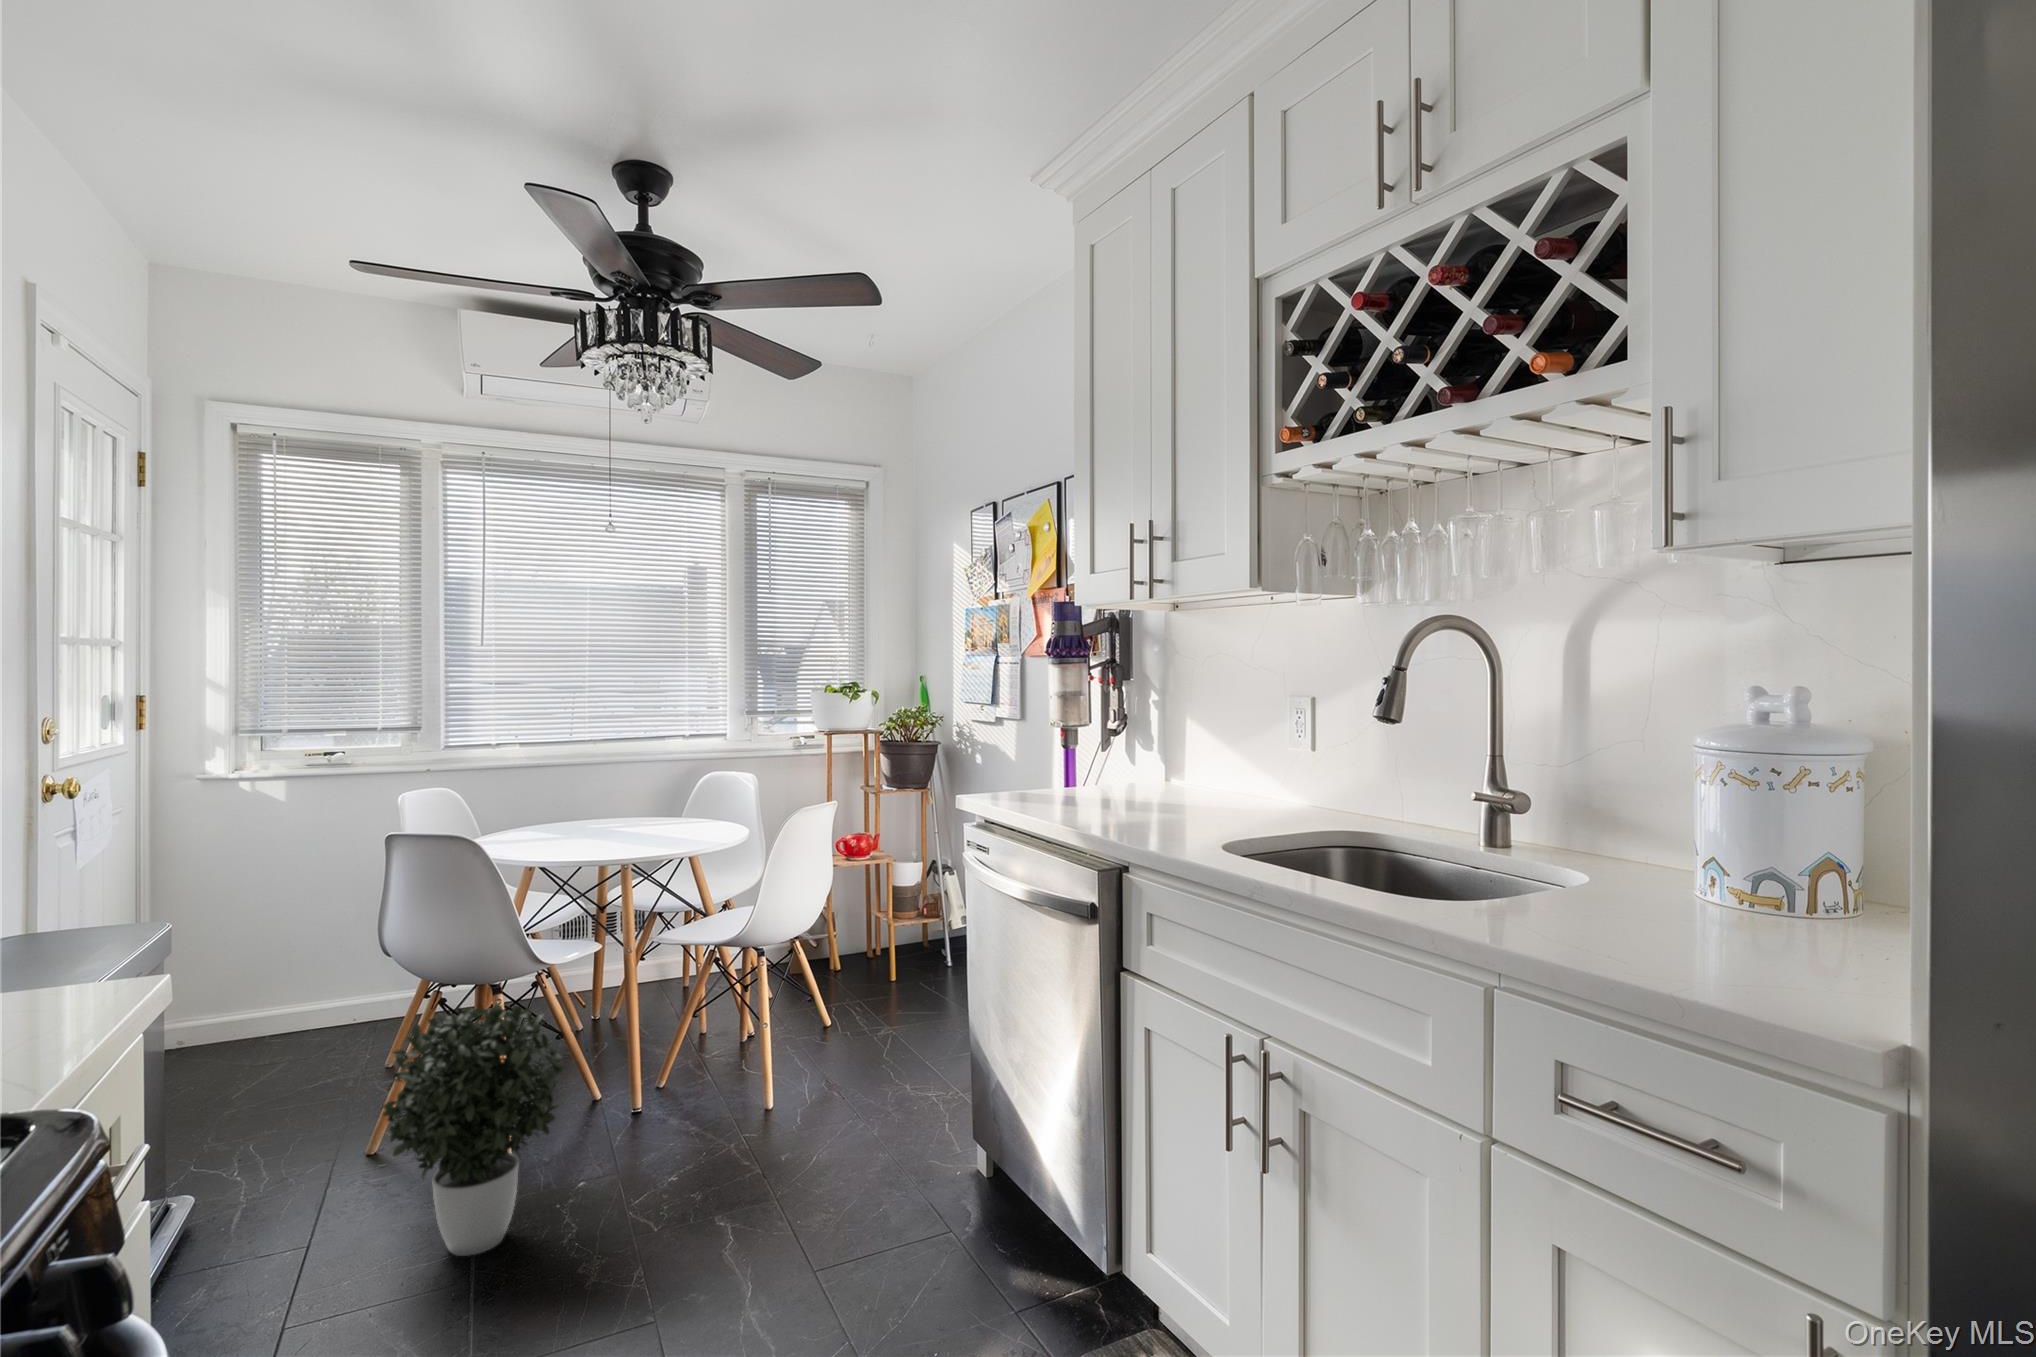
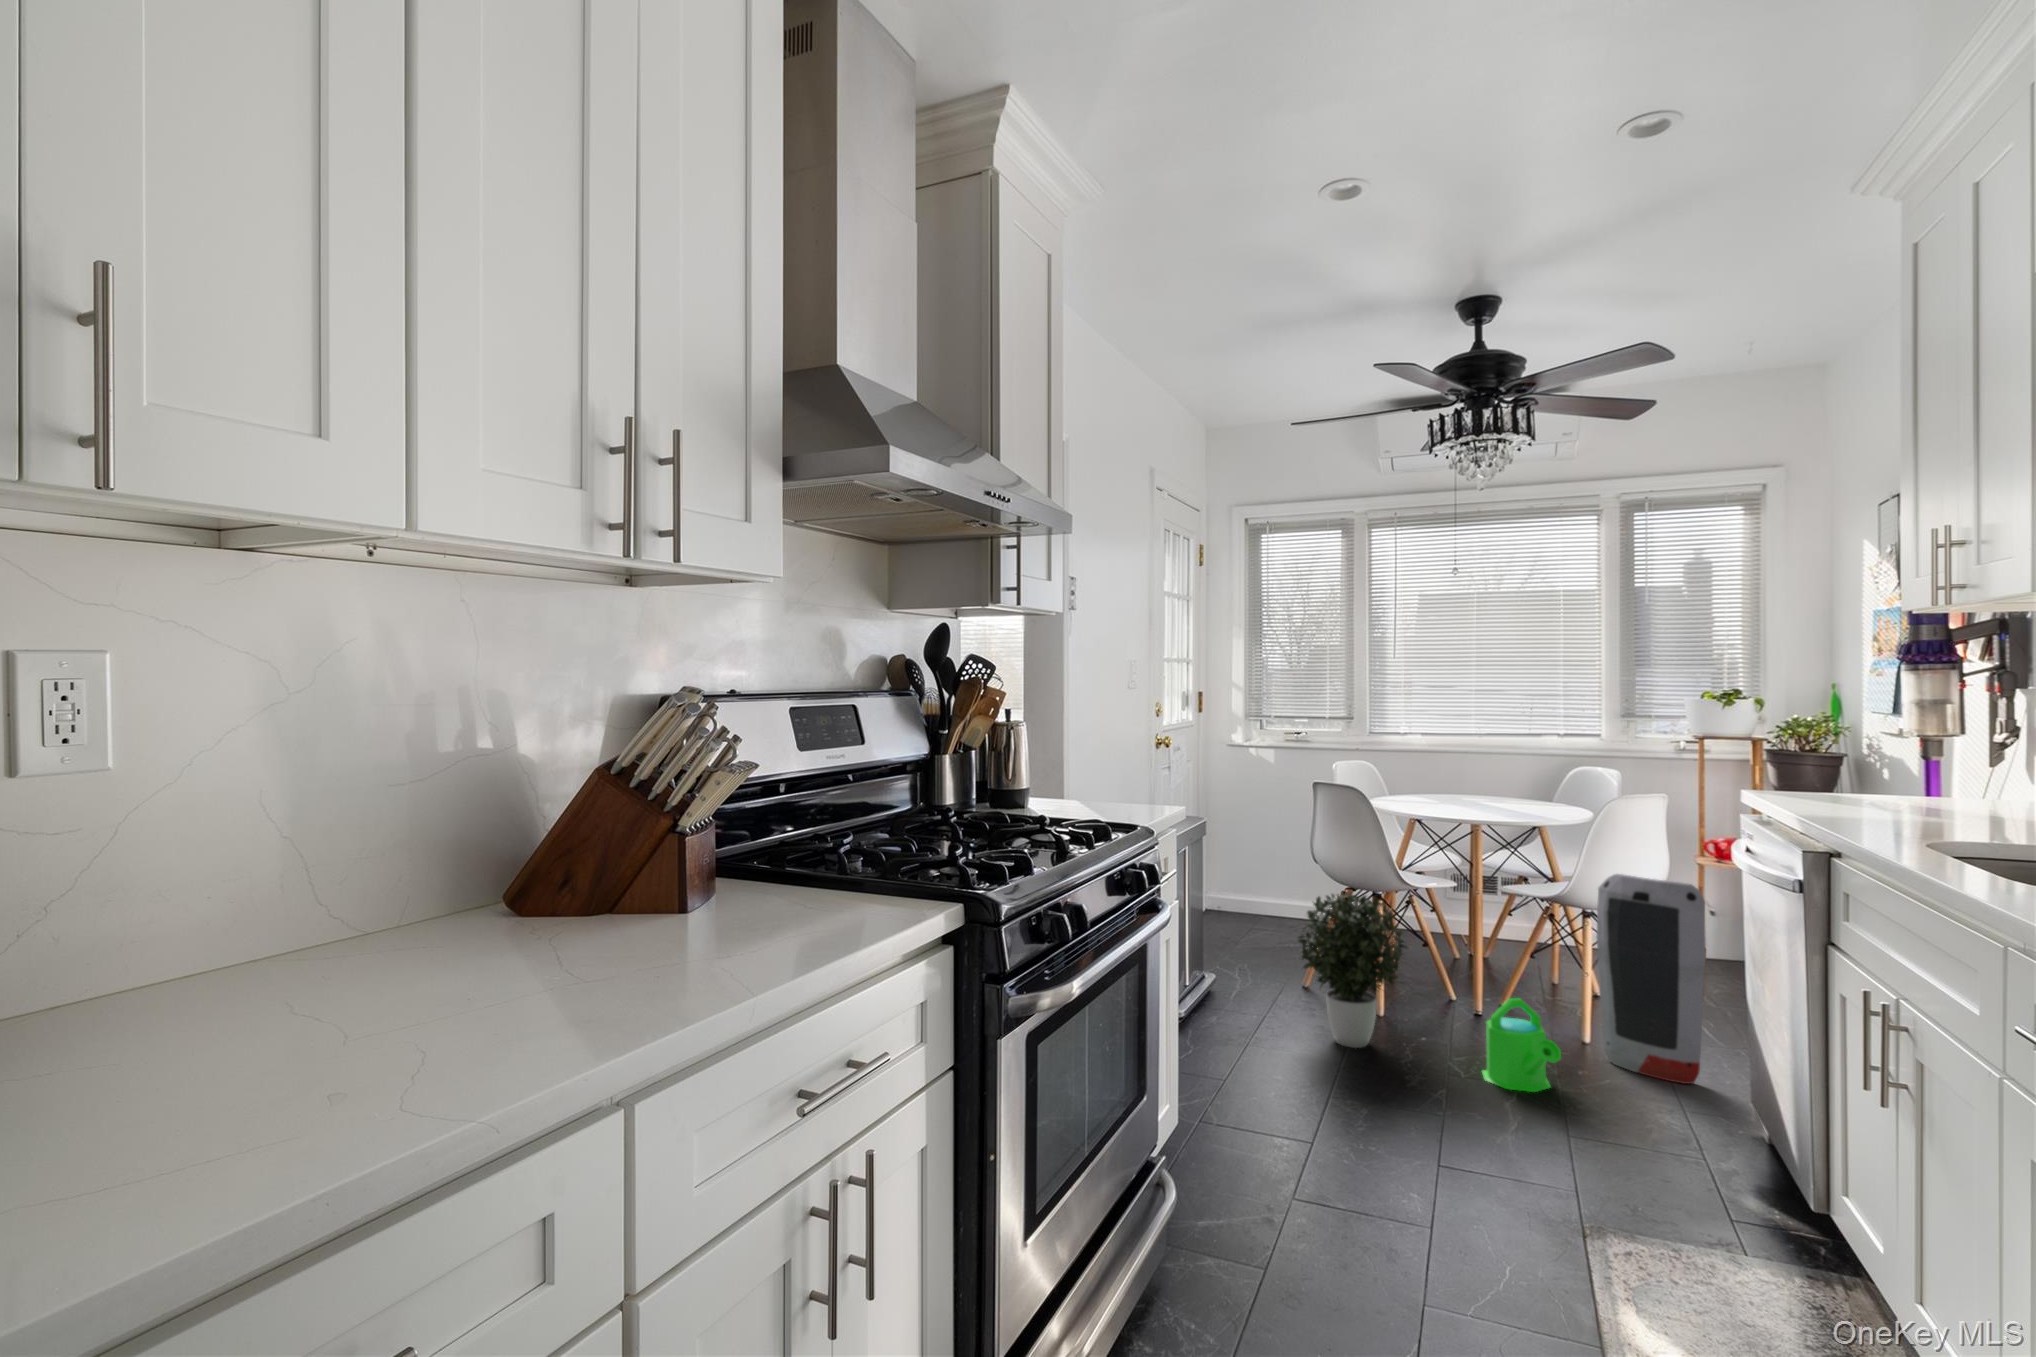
air purifier: none [792,902,907,1136] -> present [1596,874,1706,1084]
watering can: none [675,1096,789,1232] -> present [1482,998,1561,1092]

